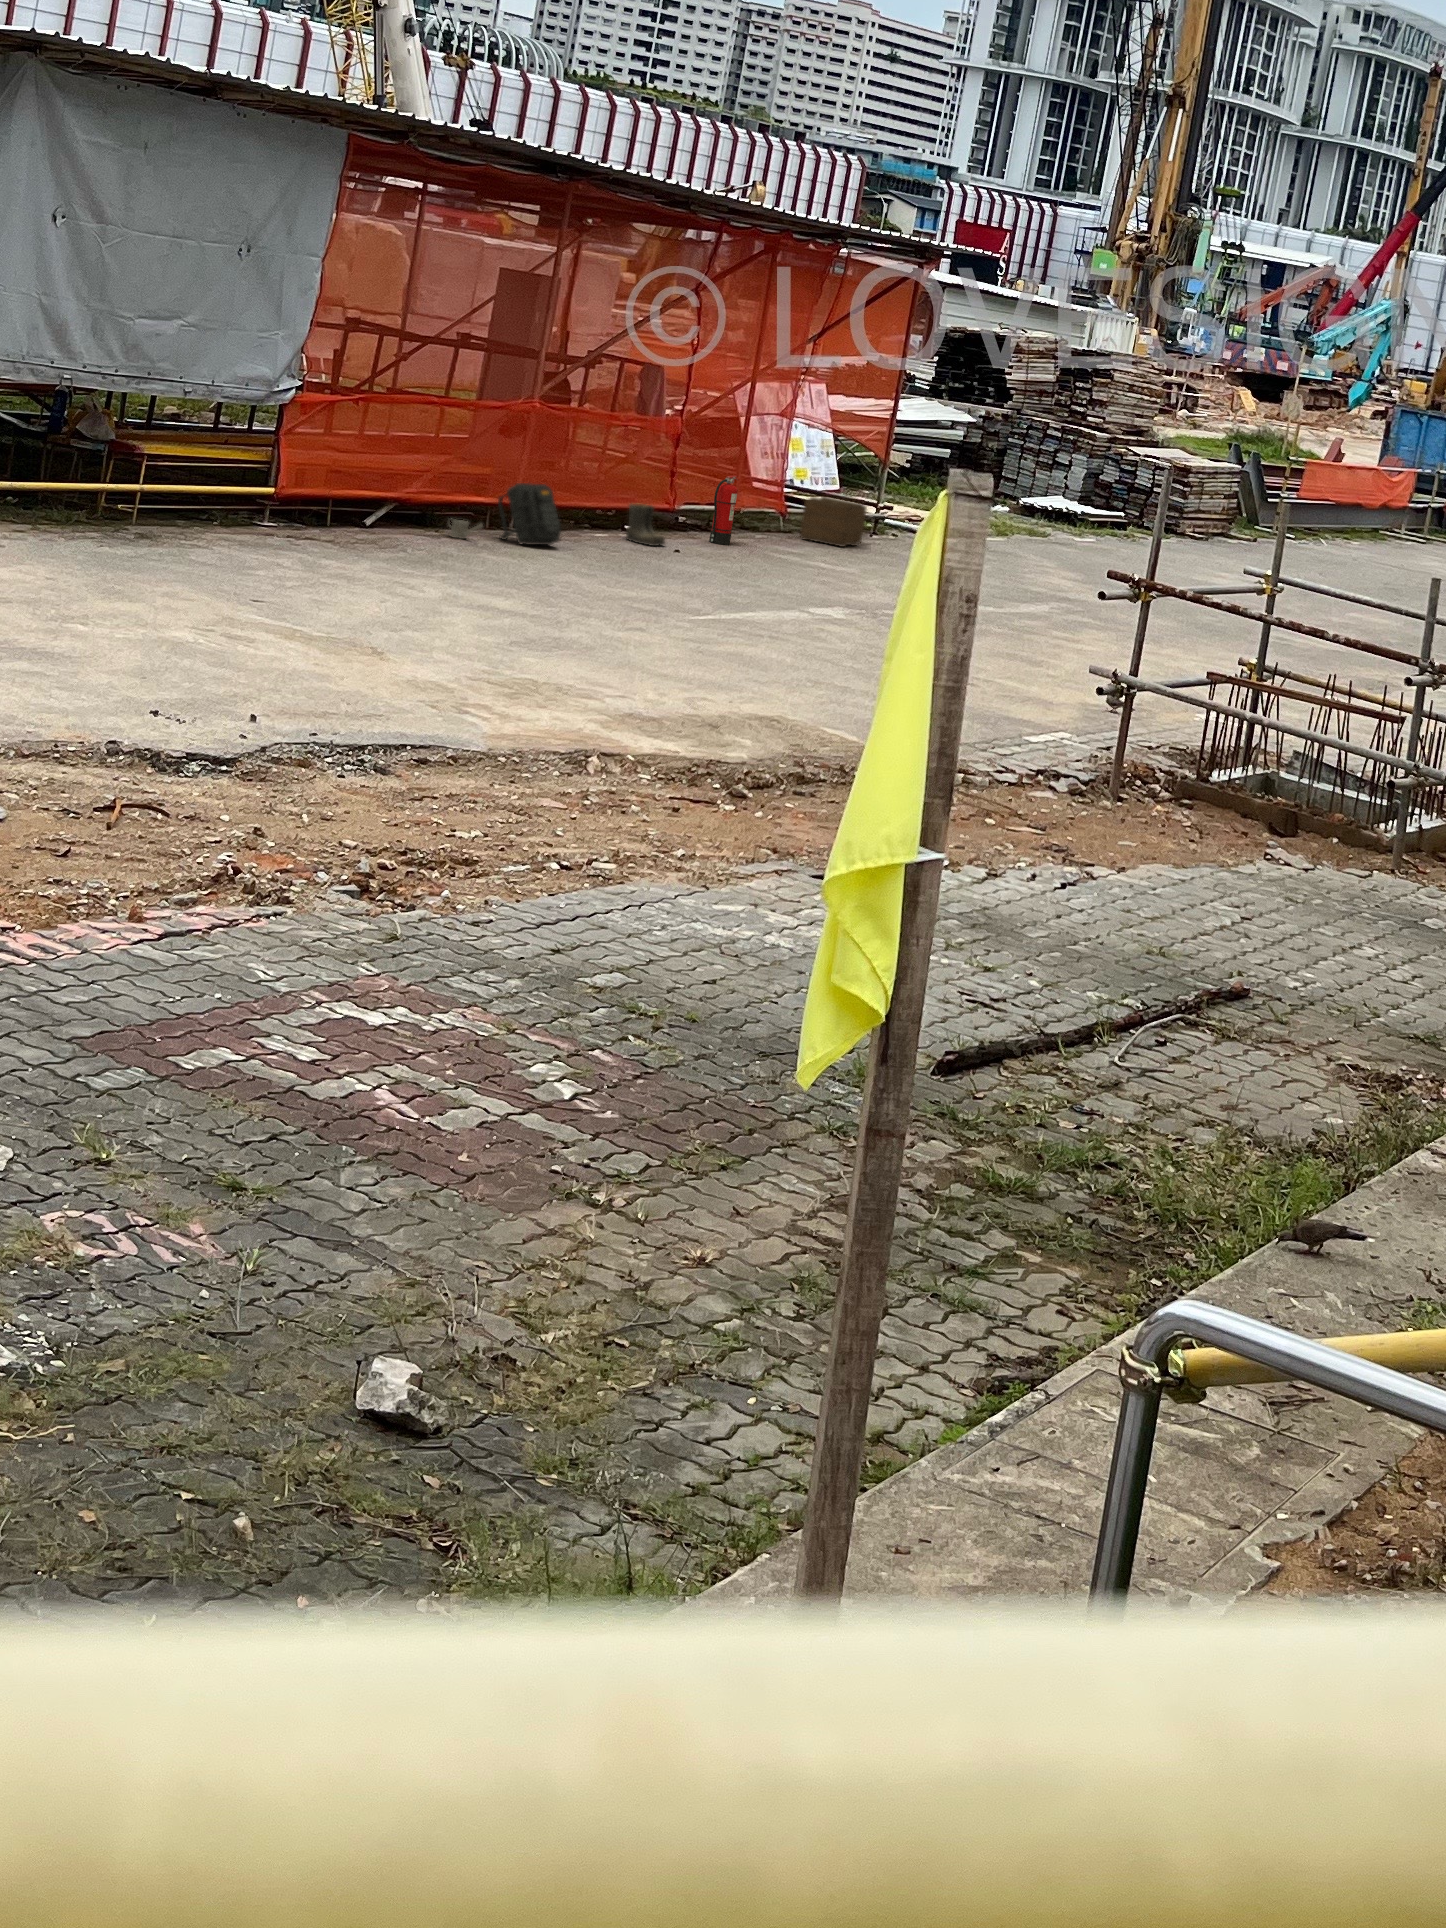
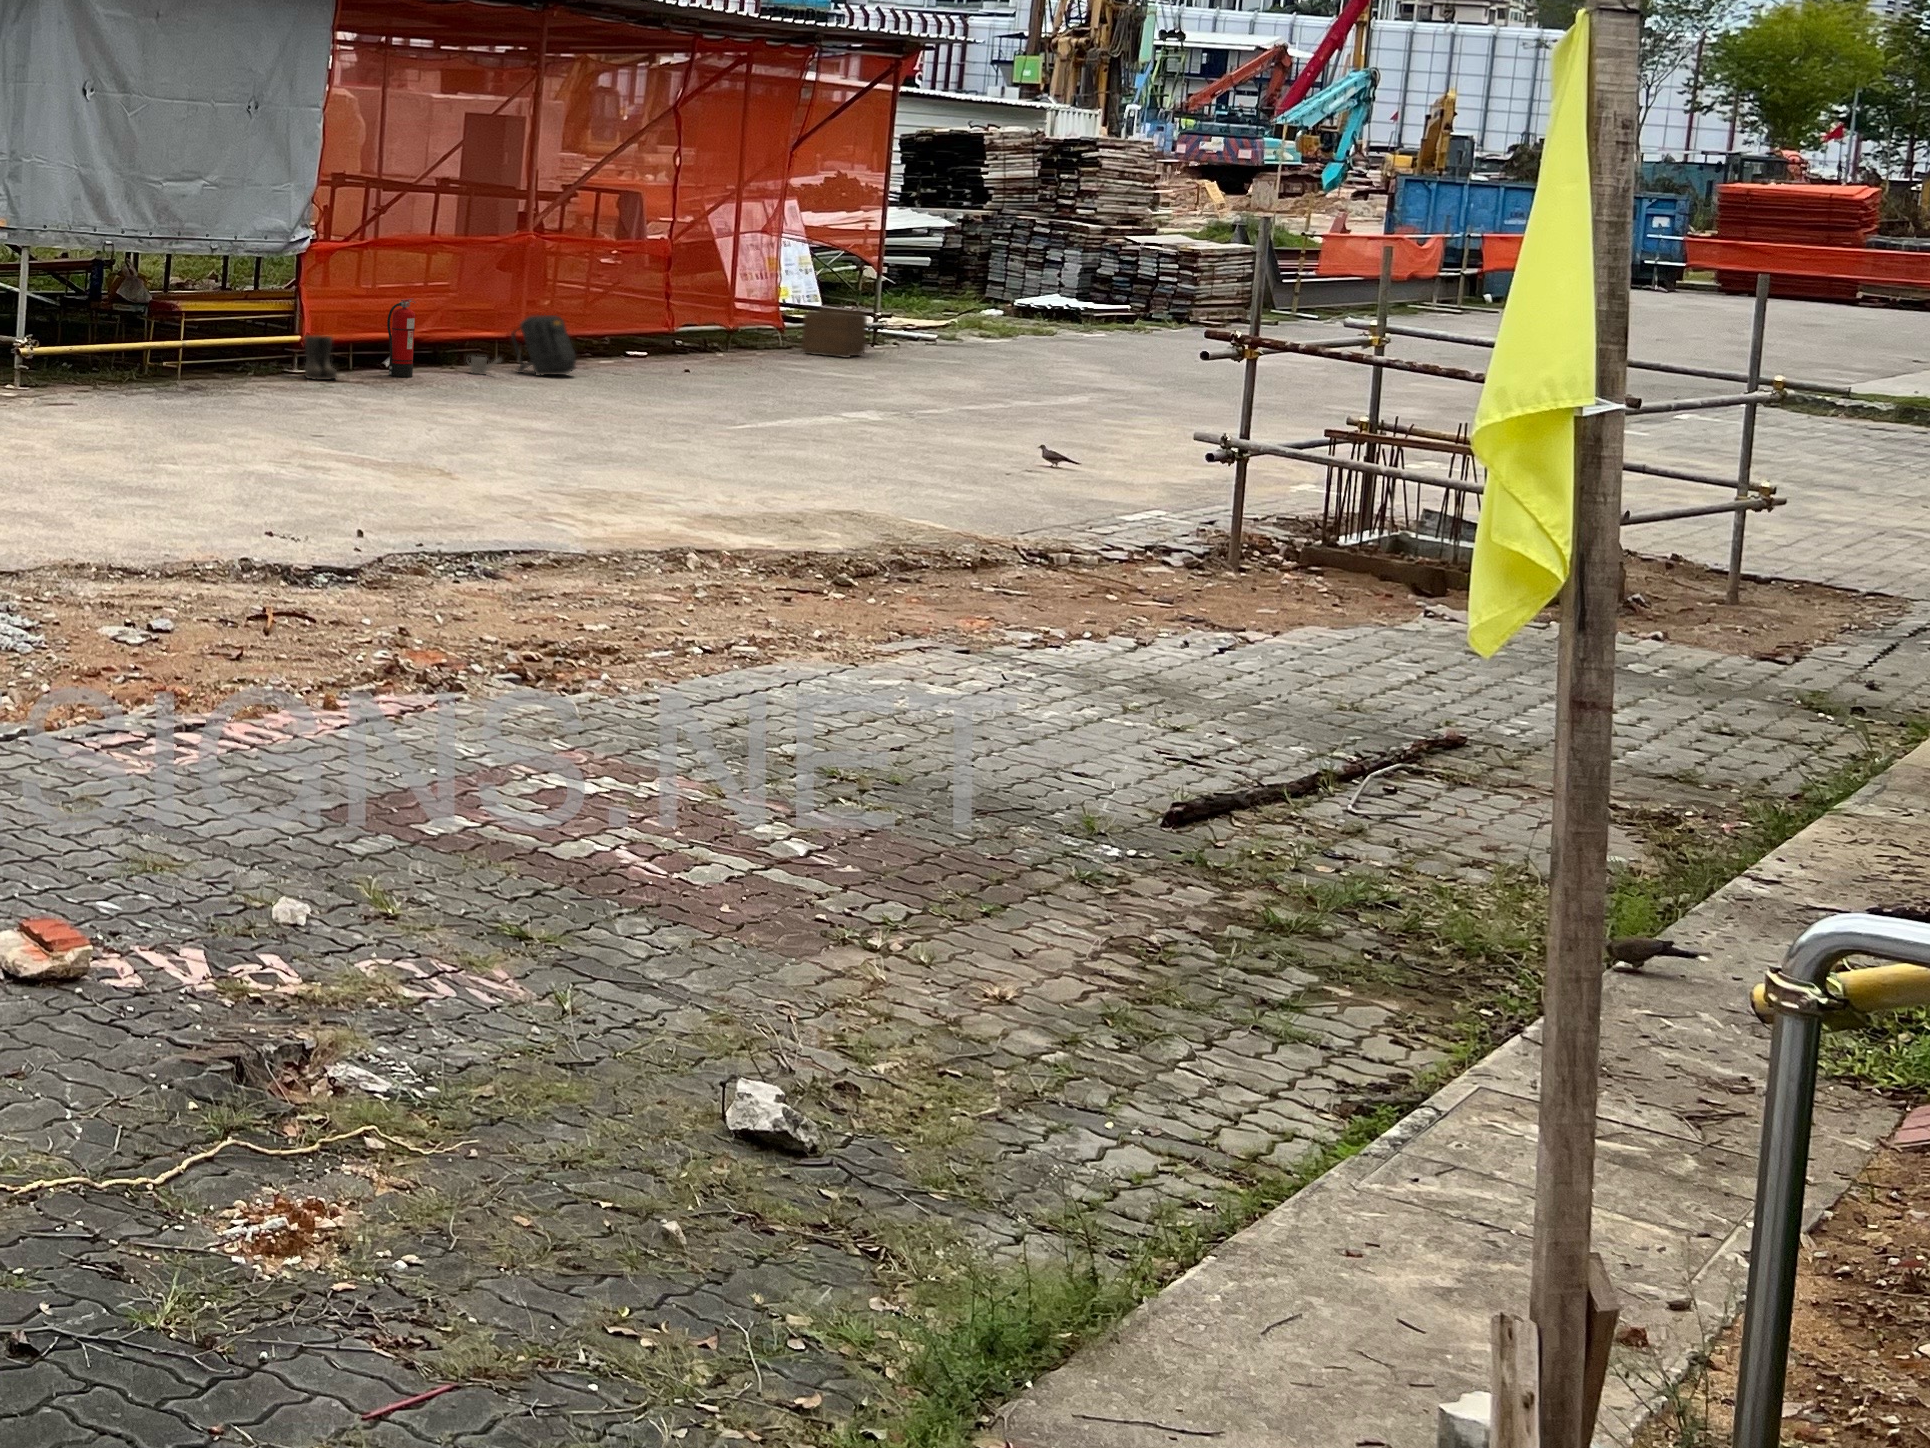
fire extinguisher: present [709,476,738,545] -> present [387,298,416,377]
boots: present [626,503,665,546] -> present [303,335,337,380]

